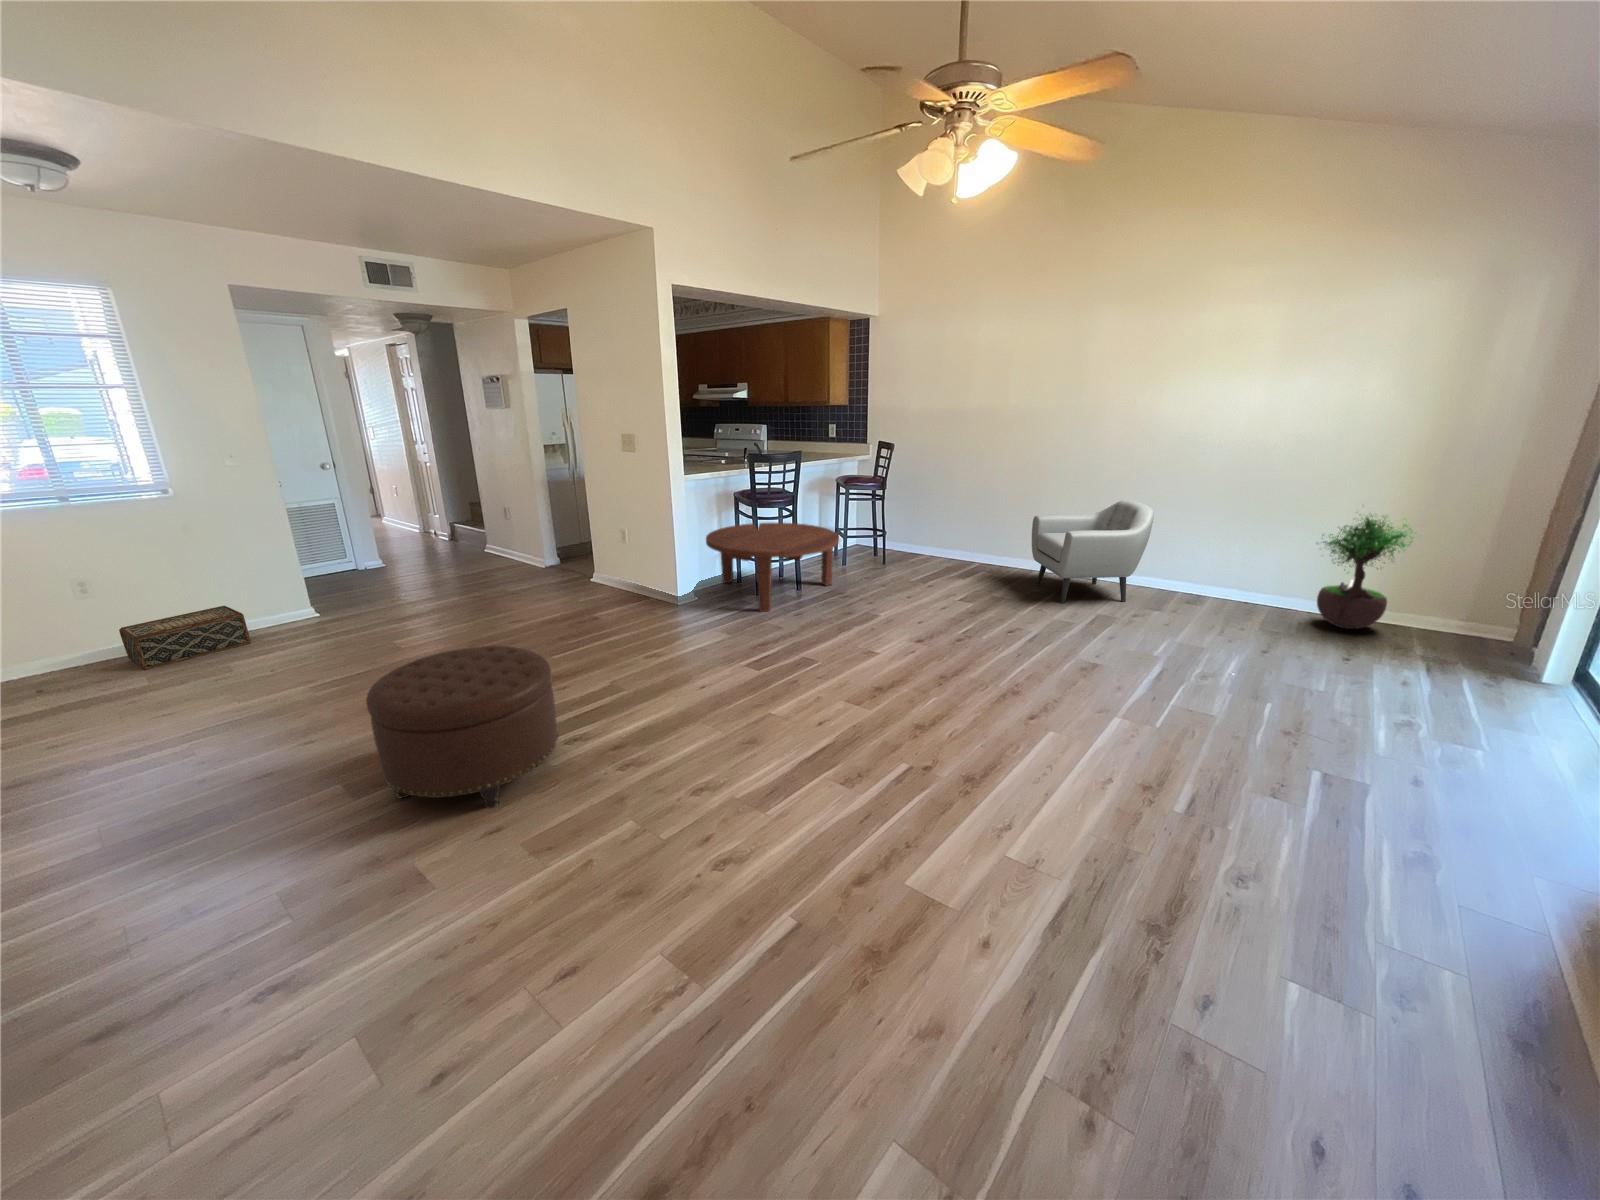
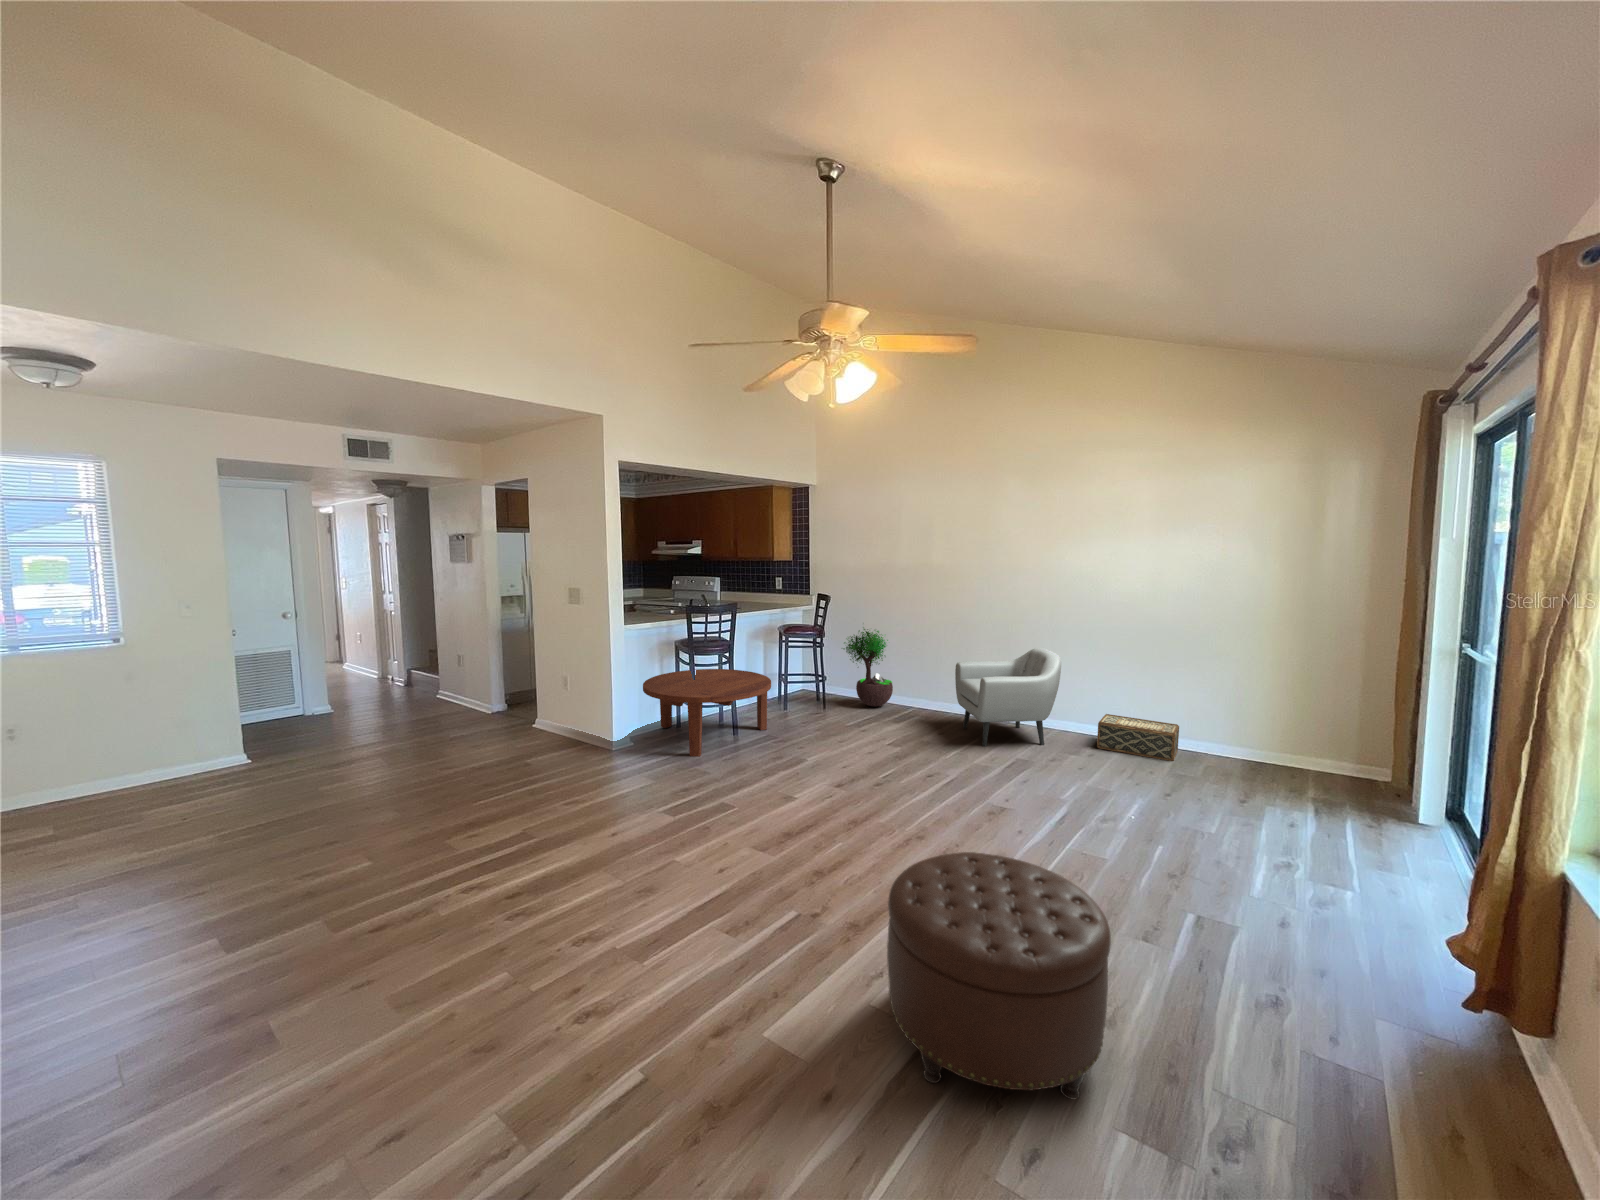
potted tree: present [1317,515,1416,629] -> present [843,627,893,707]
woven basket: present [119,606,251,670] -> present [1097,714,1179,761]
ottoman: present [366,646,558,808] -> present [887,852,1111,1100]

